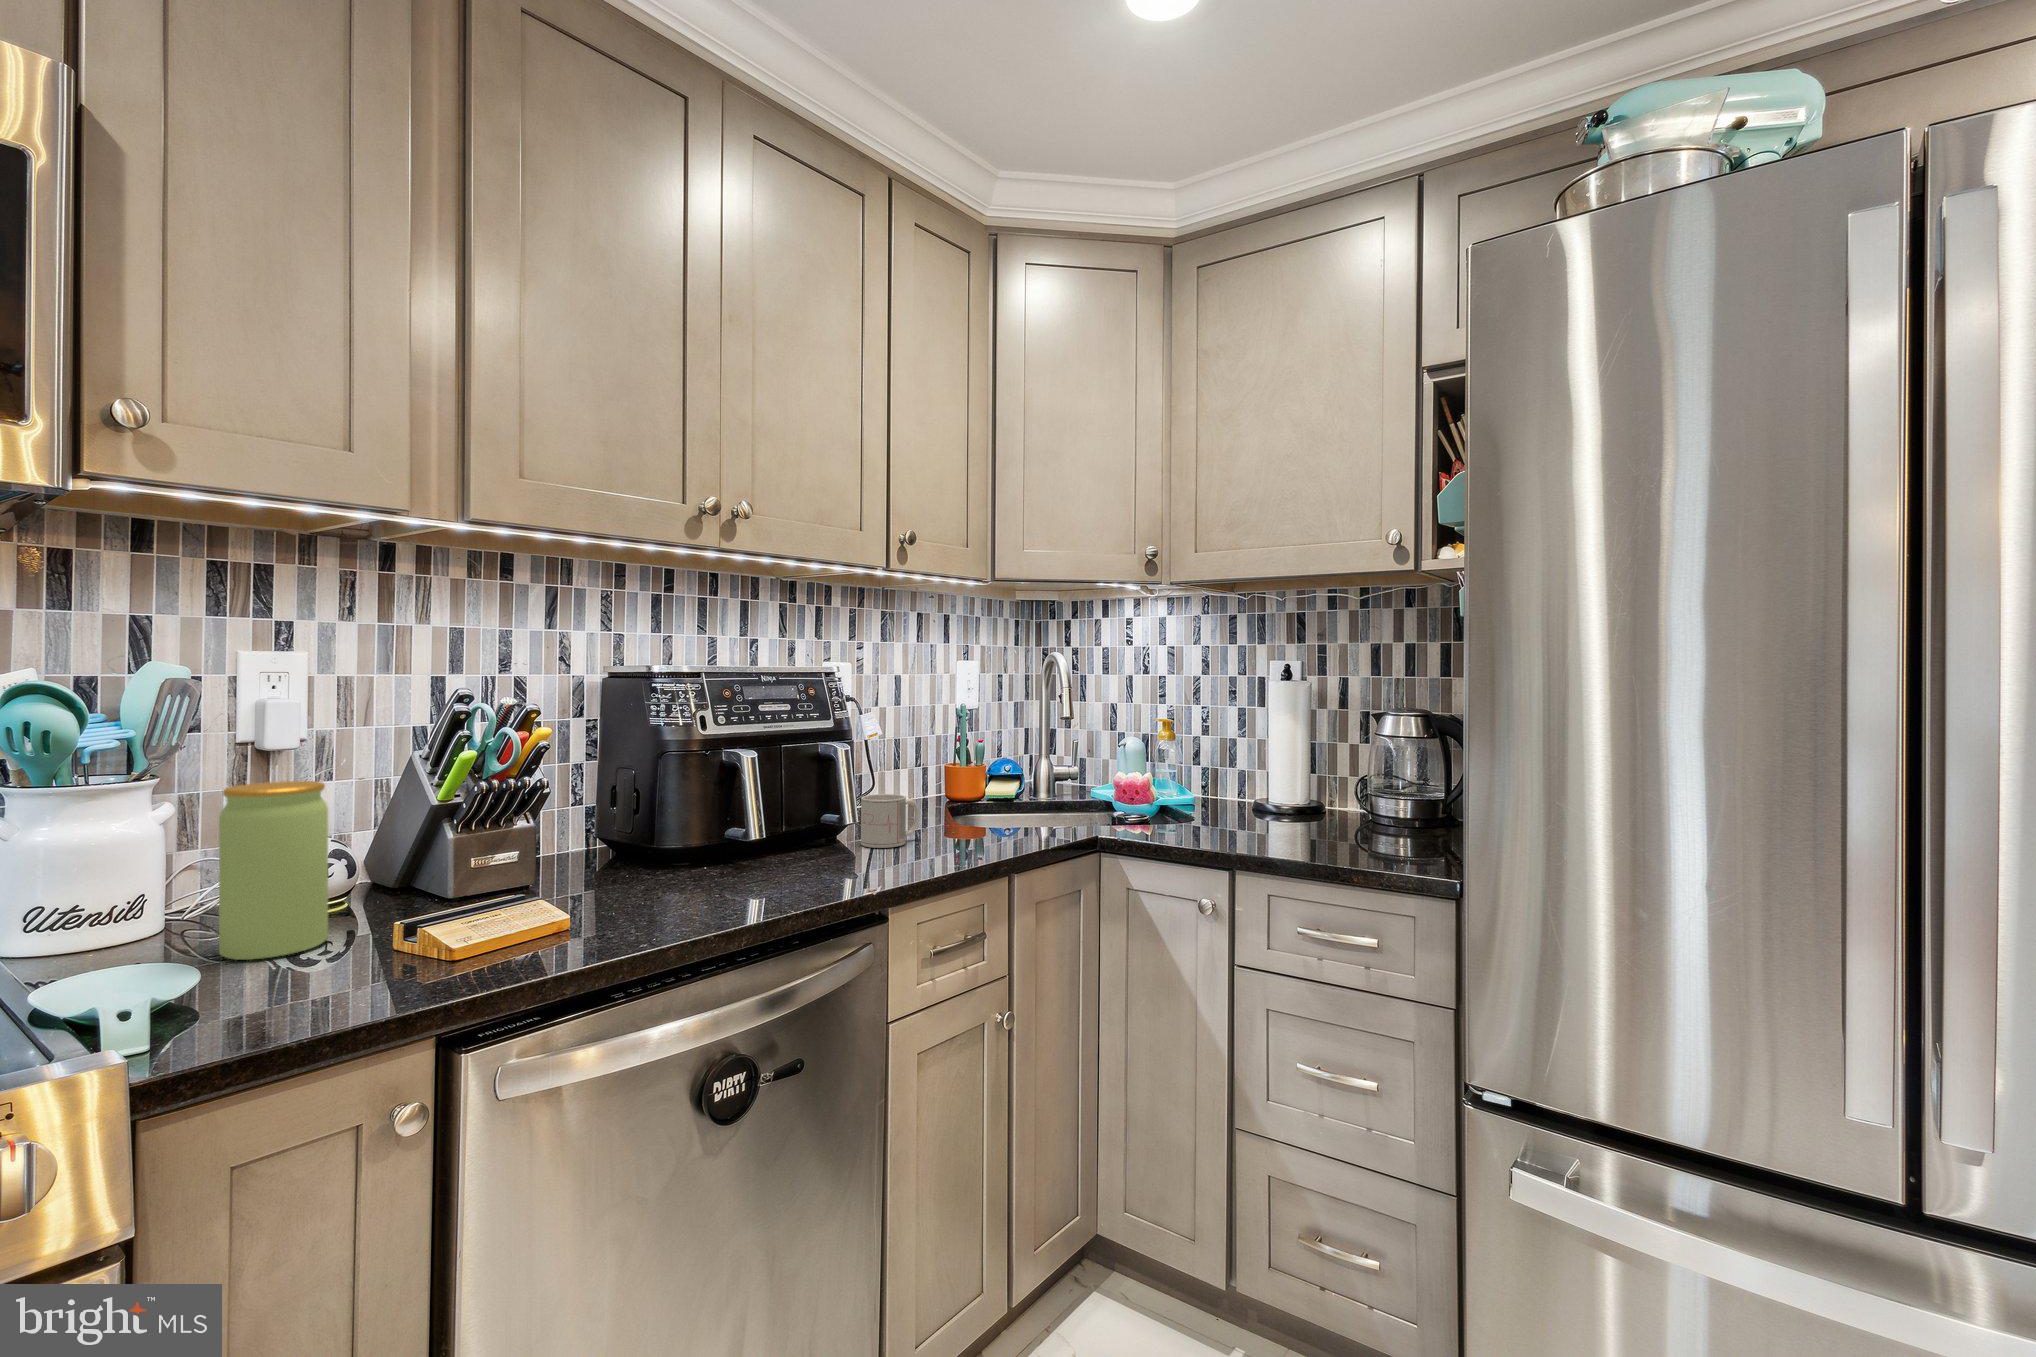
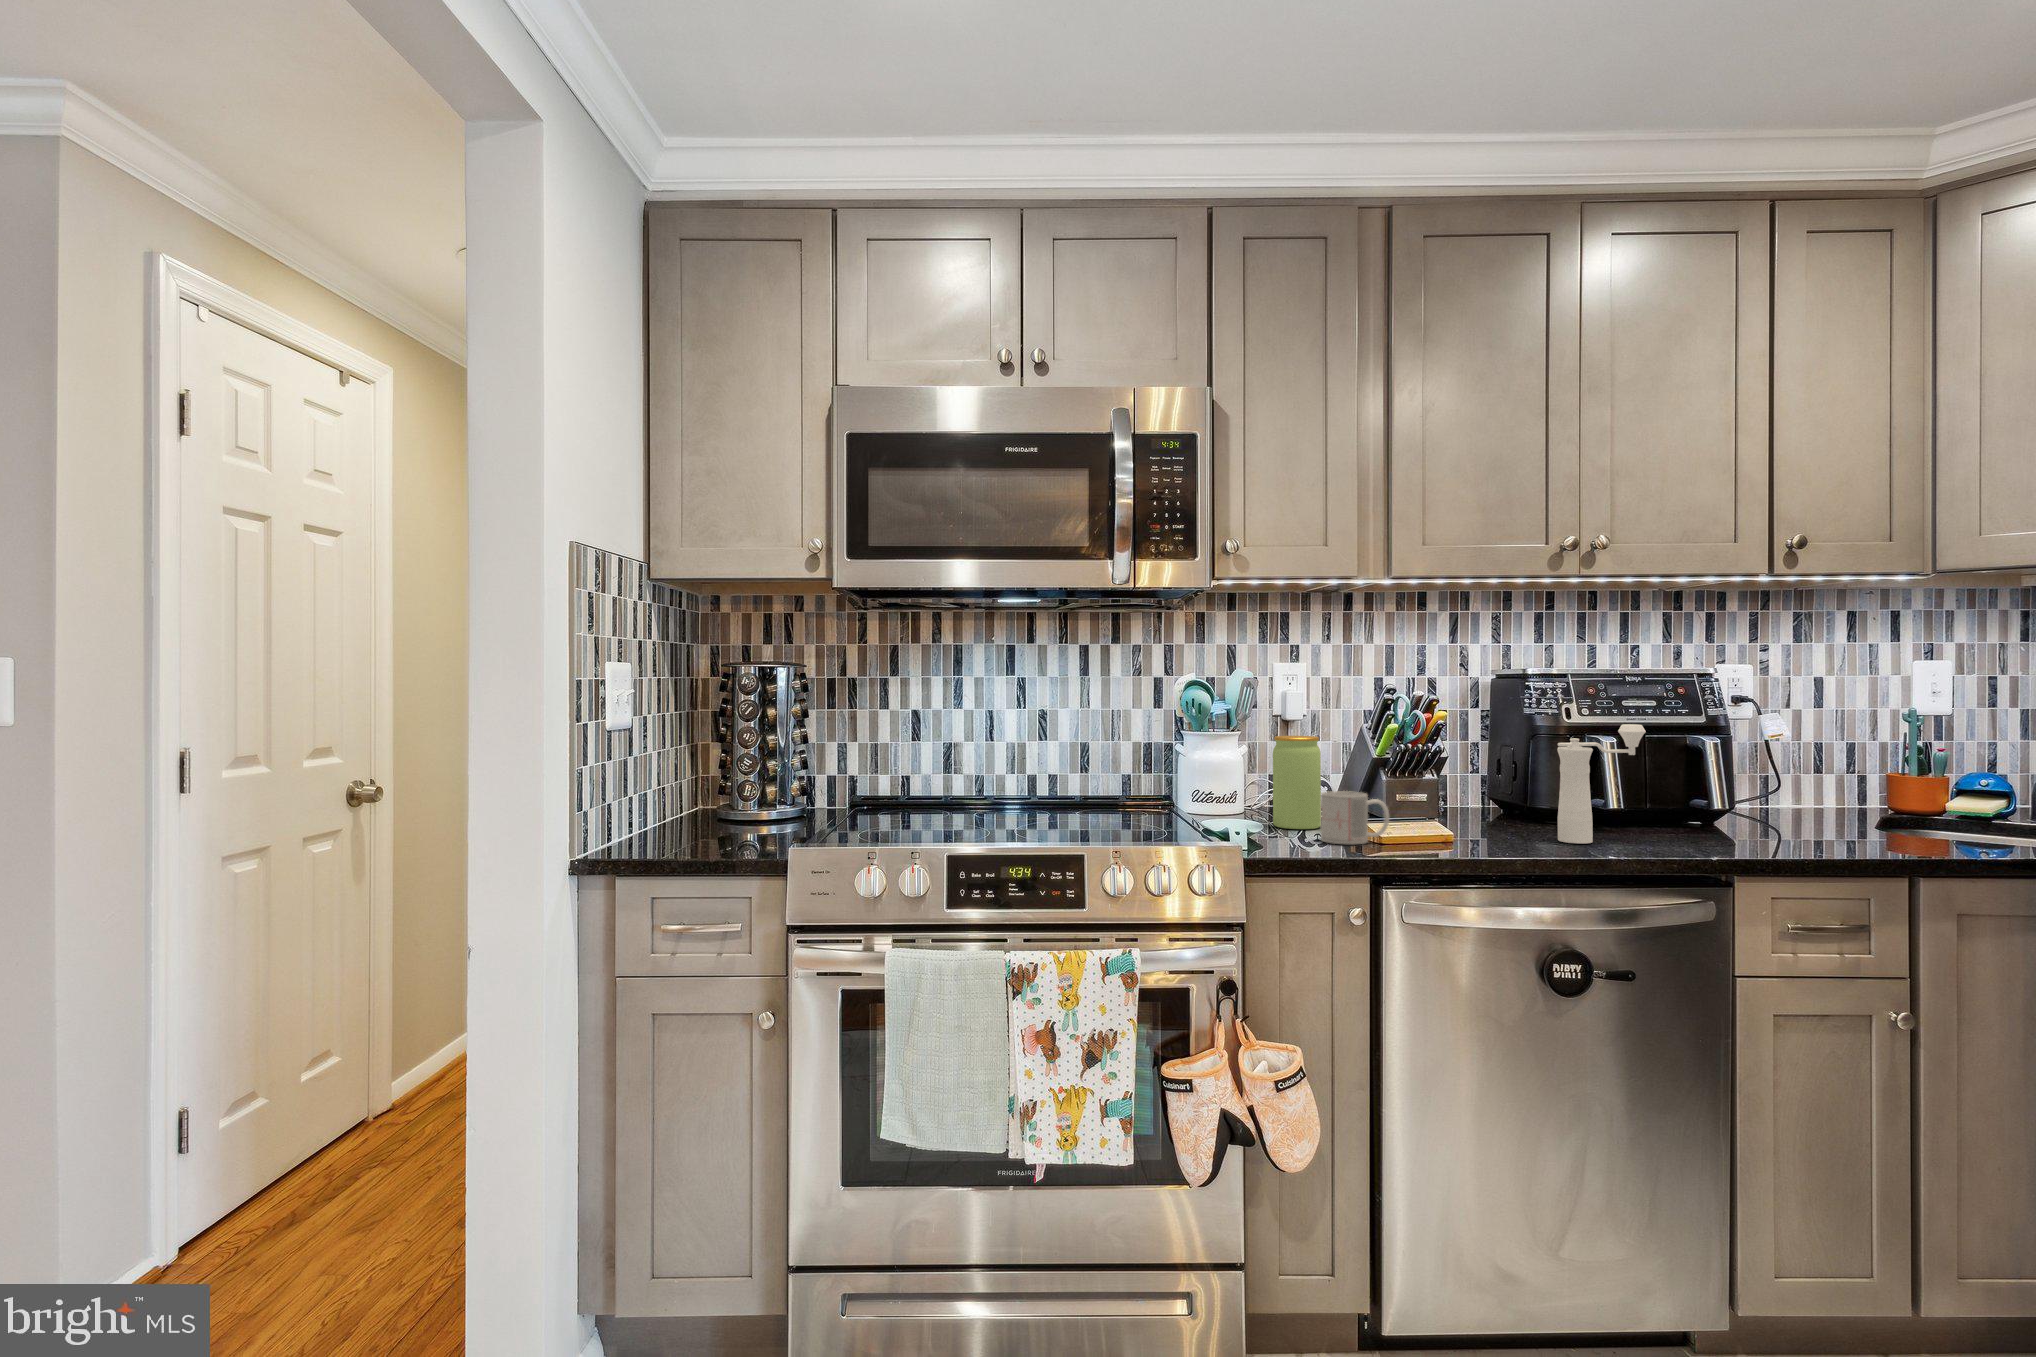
pepper mill: none [706,735,802,895] -> present [1557,724,1646,844]
mug: present [861,794,920,848] -> present [1321,791,1389,844]

